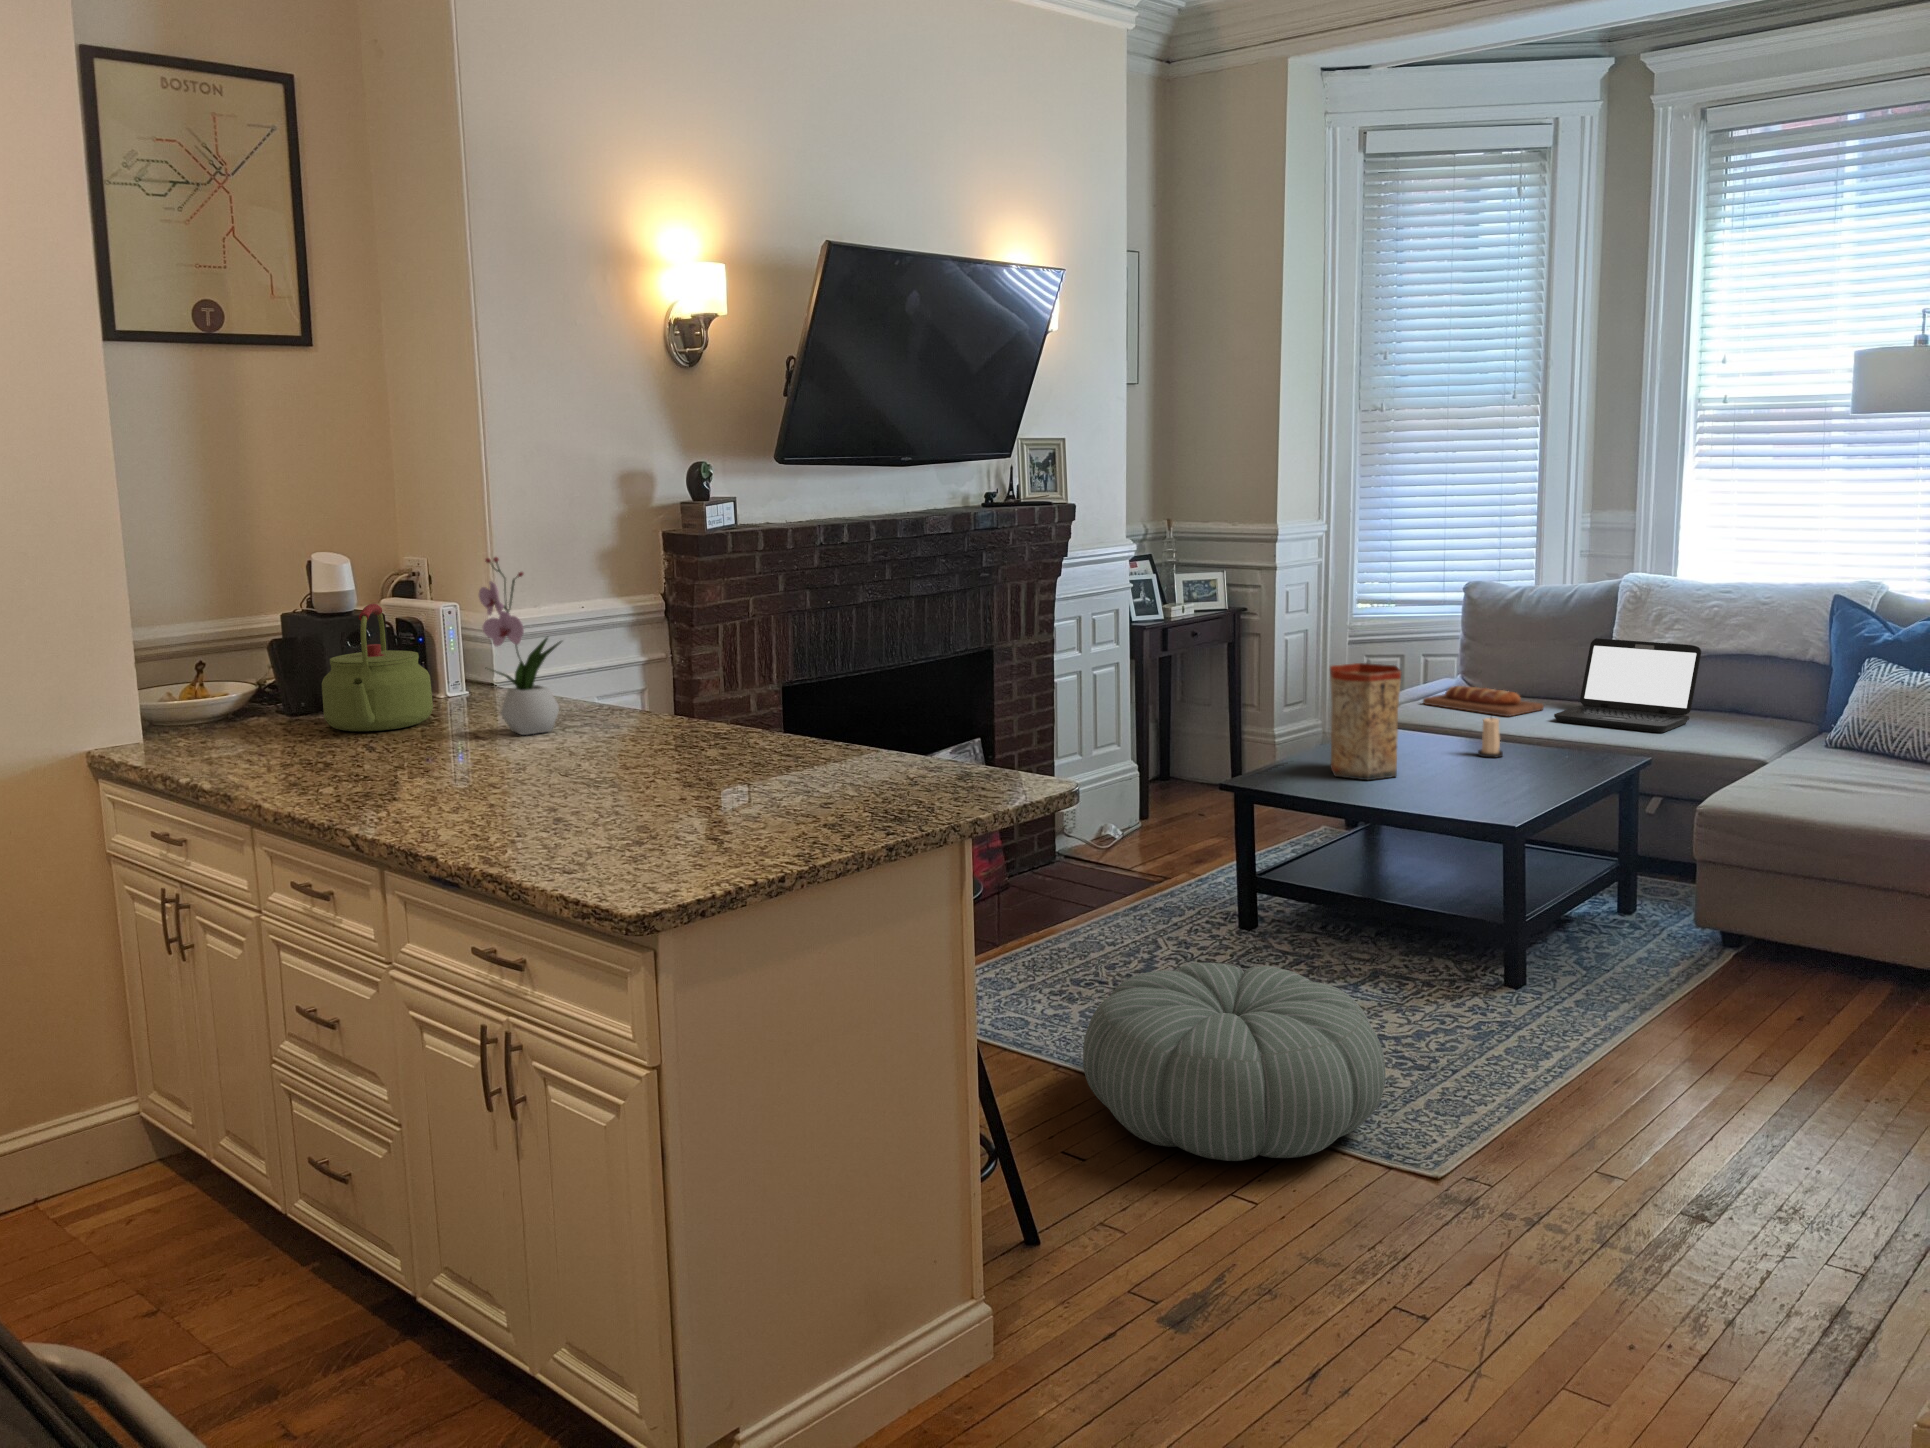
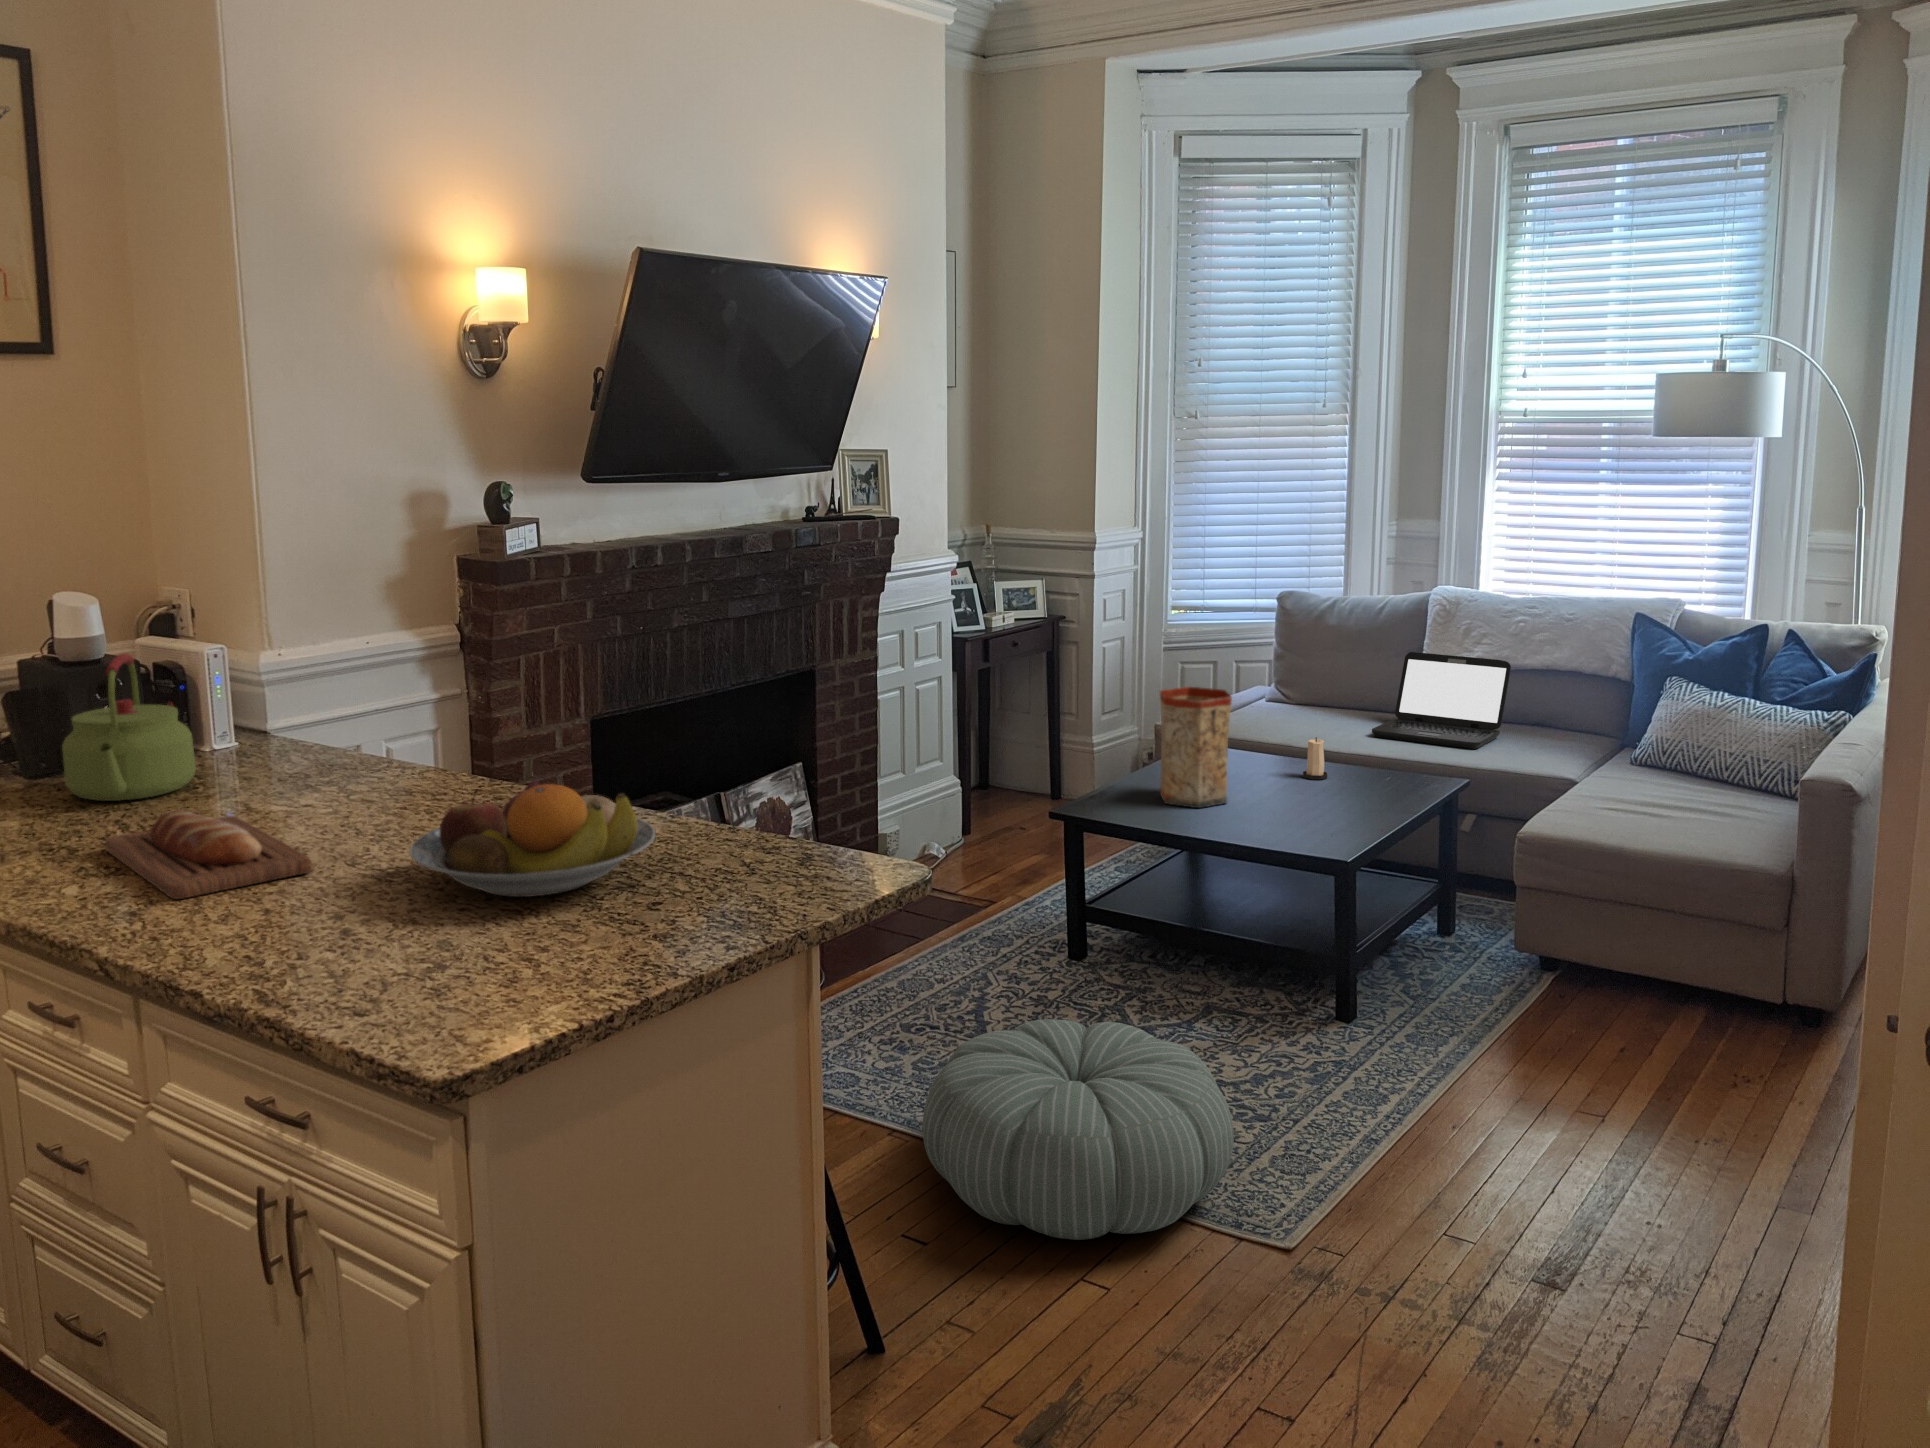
flower arrangement: present [479,557,562,735] -> none [248,605,349,805]
bread loaf: present [1423,686,1544,716] -> present [105,810,312,899]
fruit bowl: none [613,700,829,798] -> present [410,781,655,897]

